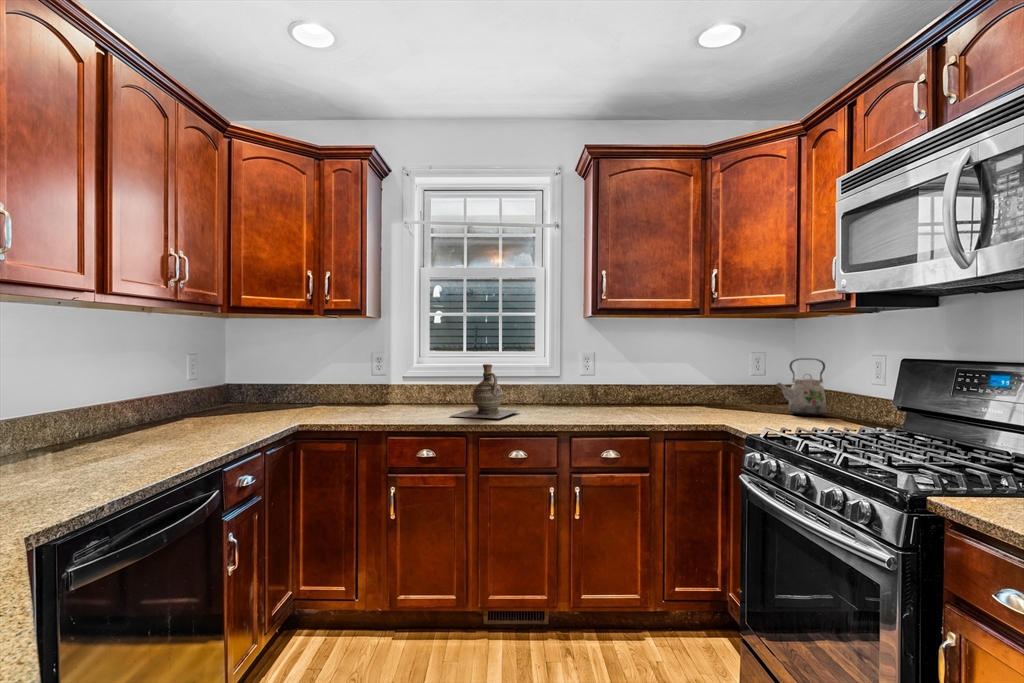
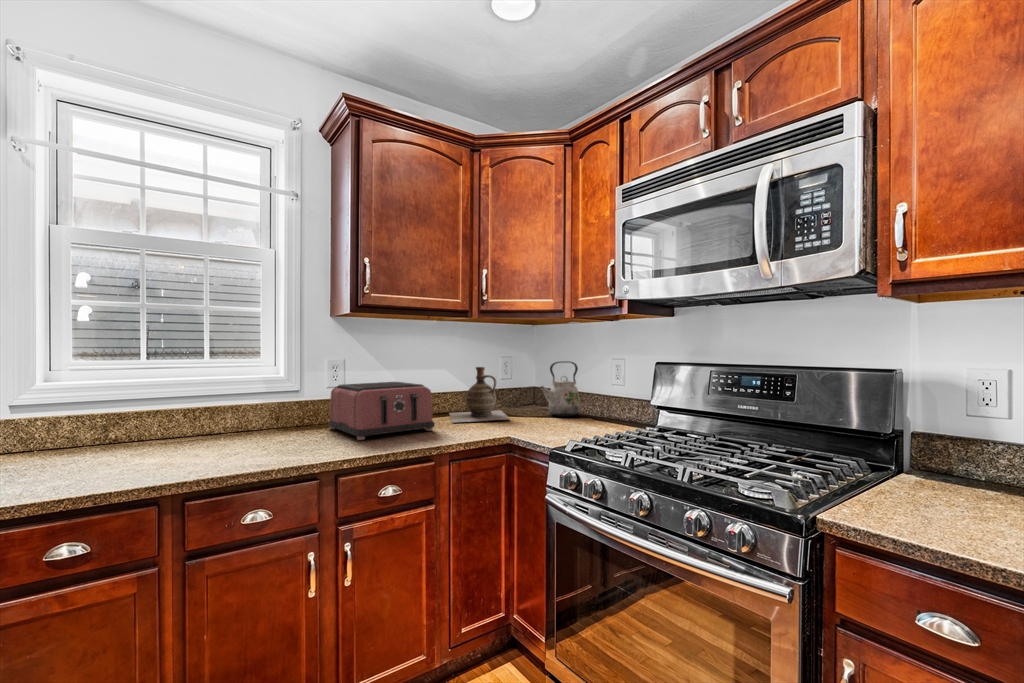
ceramic jug: present [451,364,520,418] -> present [449,367,509,422]
toaster: none [579,372,659,415] -> present [328,382,435,440]

